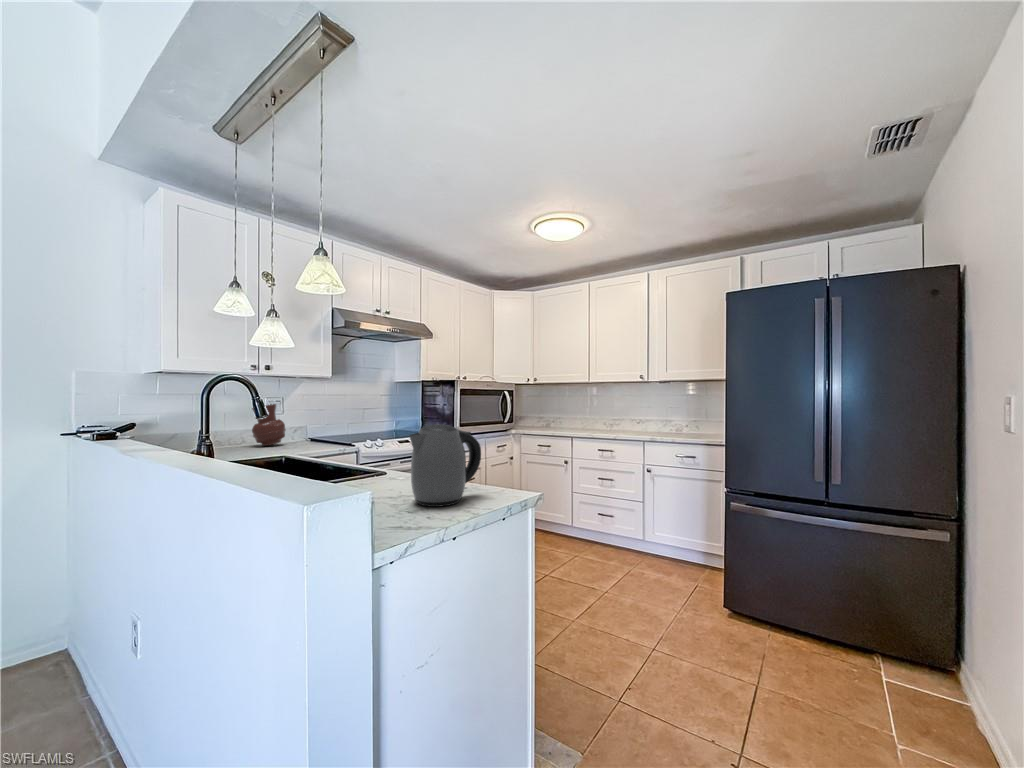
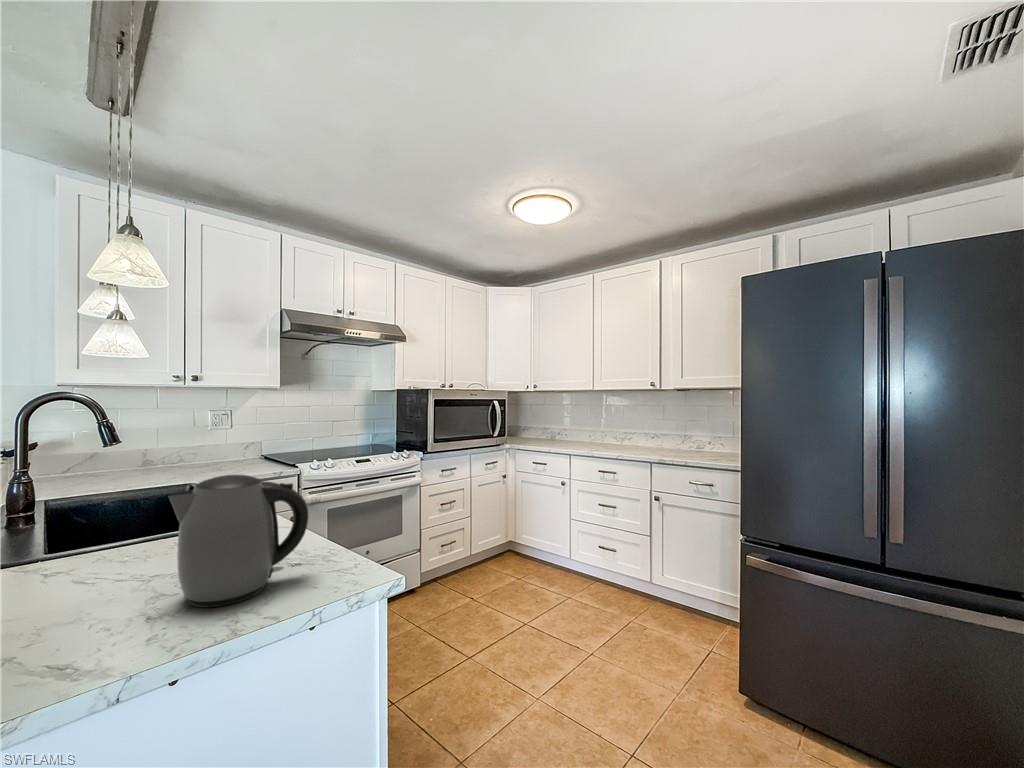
vase: present [252,404,286,446] -> none [184,418,225,466]

